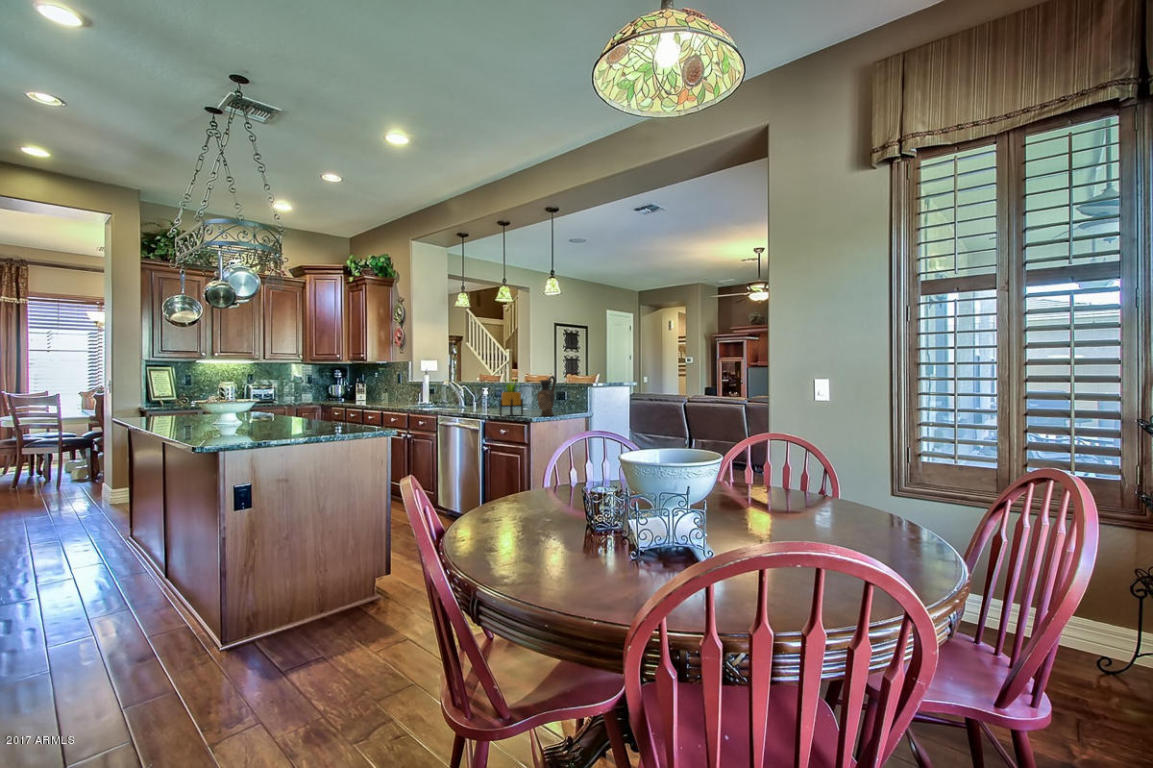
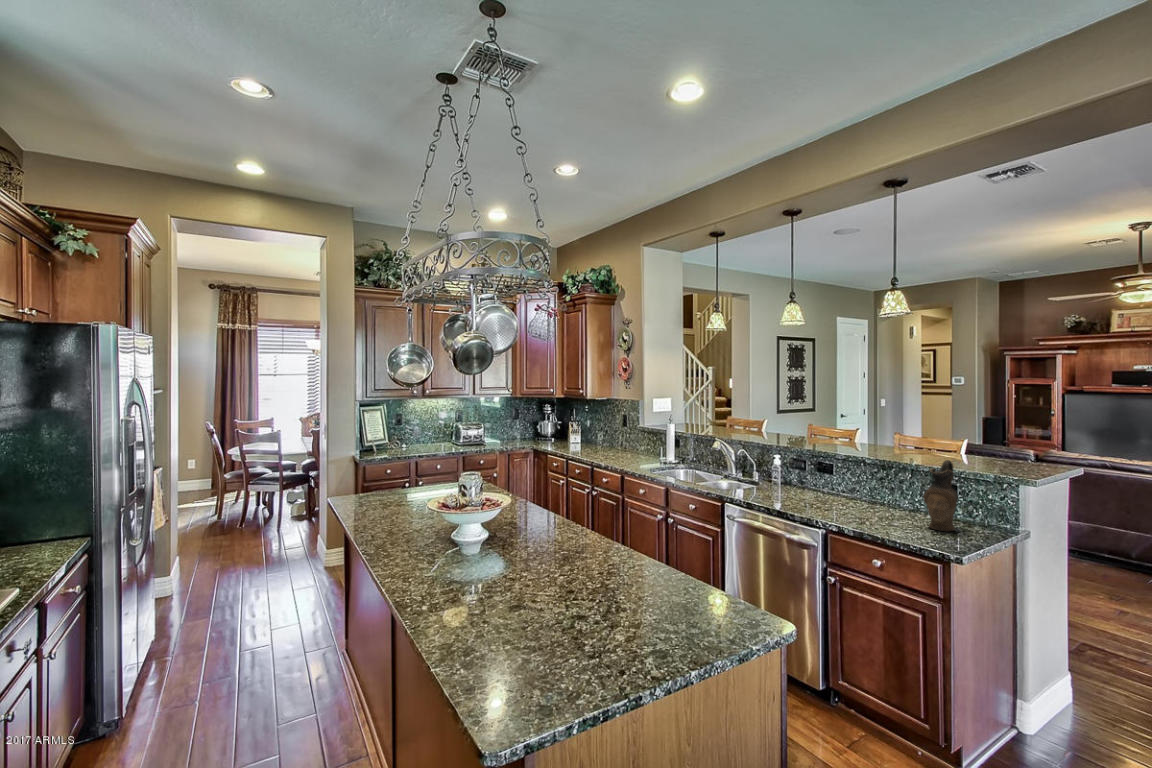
potted plant: present [500,381,523,416] -> none [849,454,890,526]

